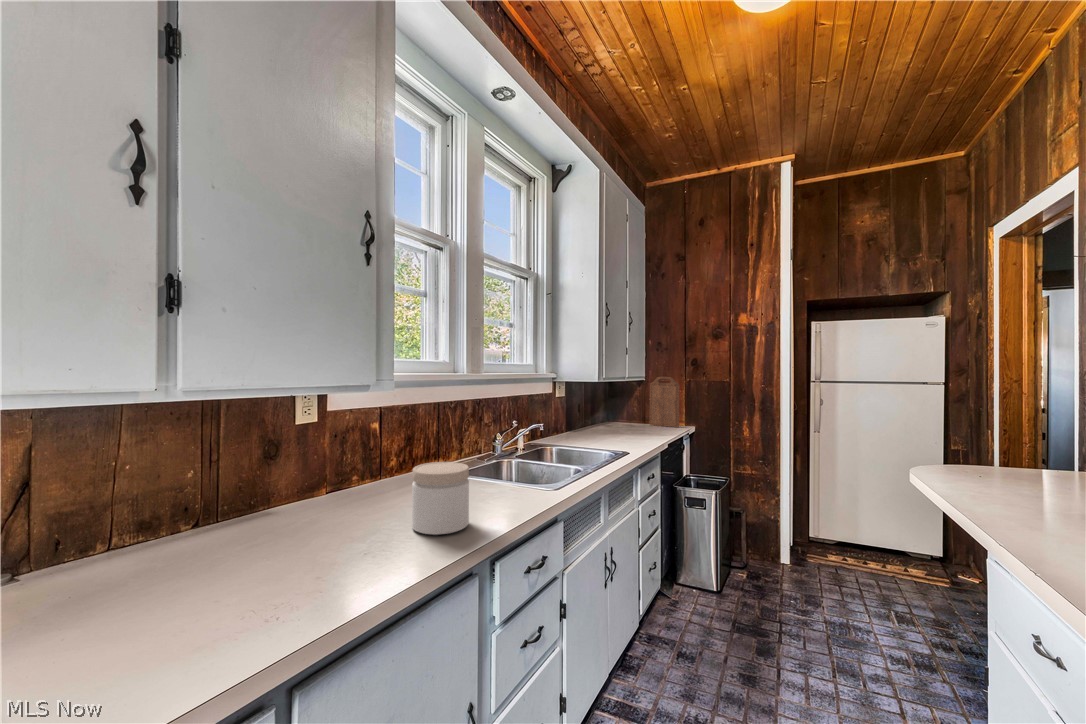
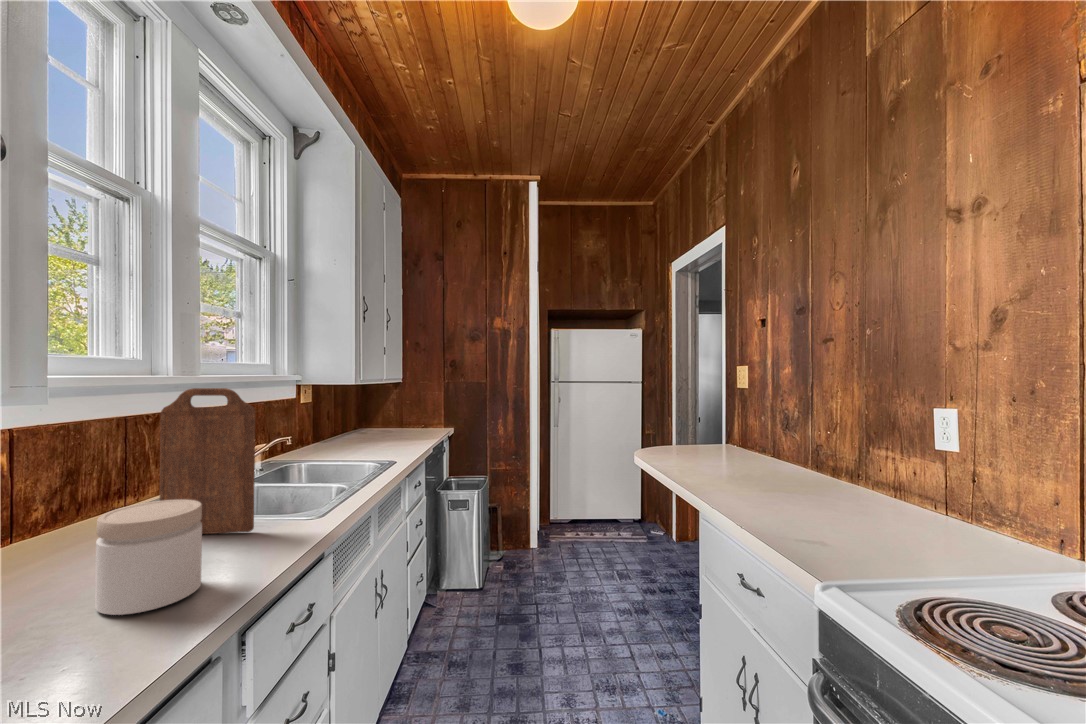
cutting board: present [650,377,680,427] -> present [160,388,255,534]

